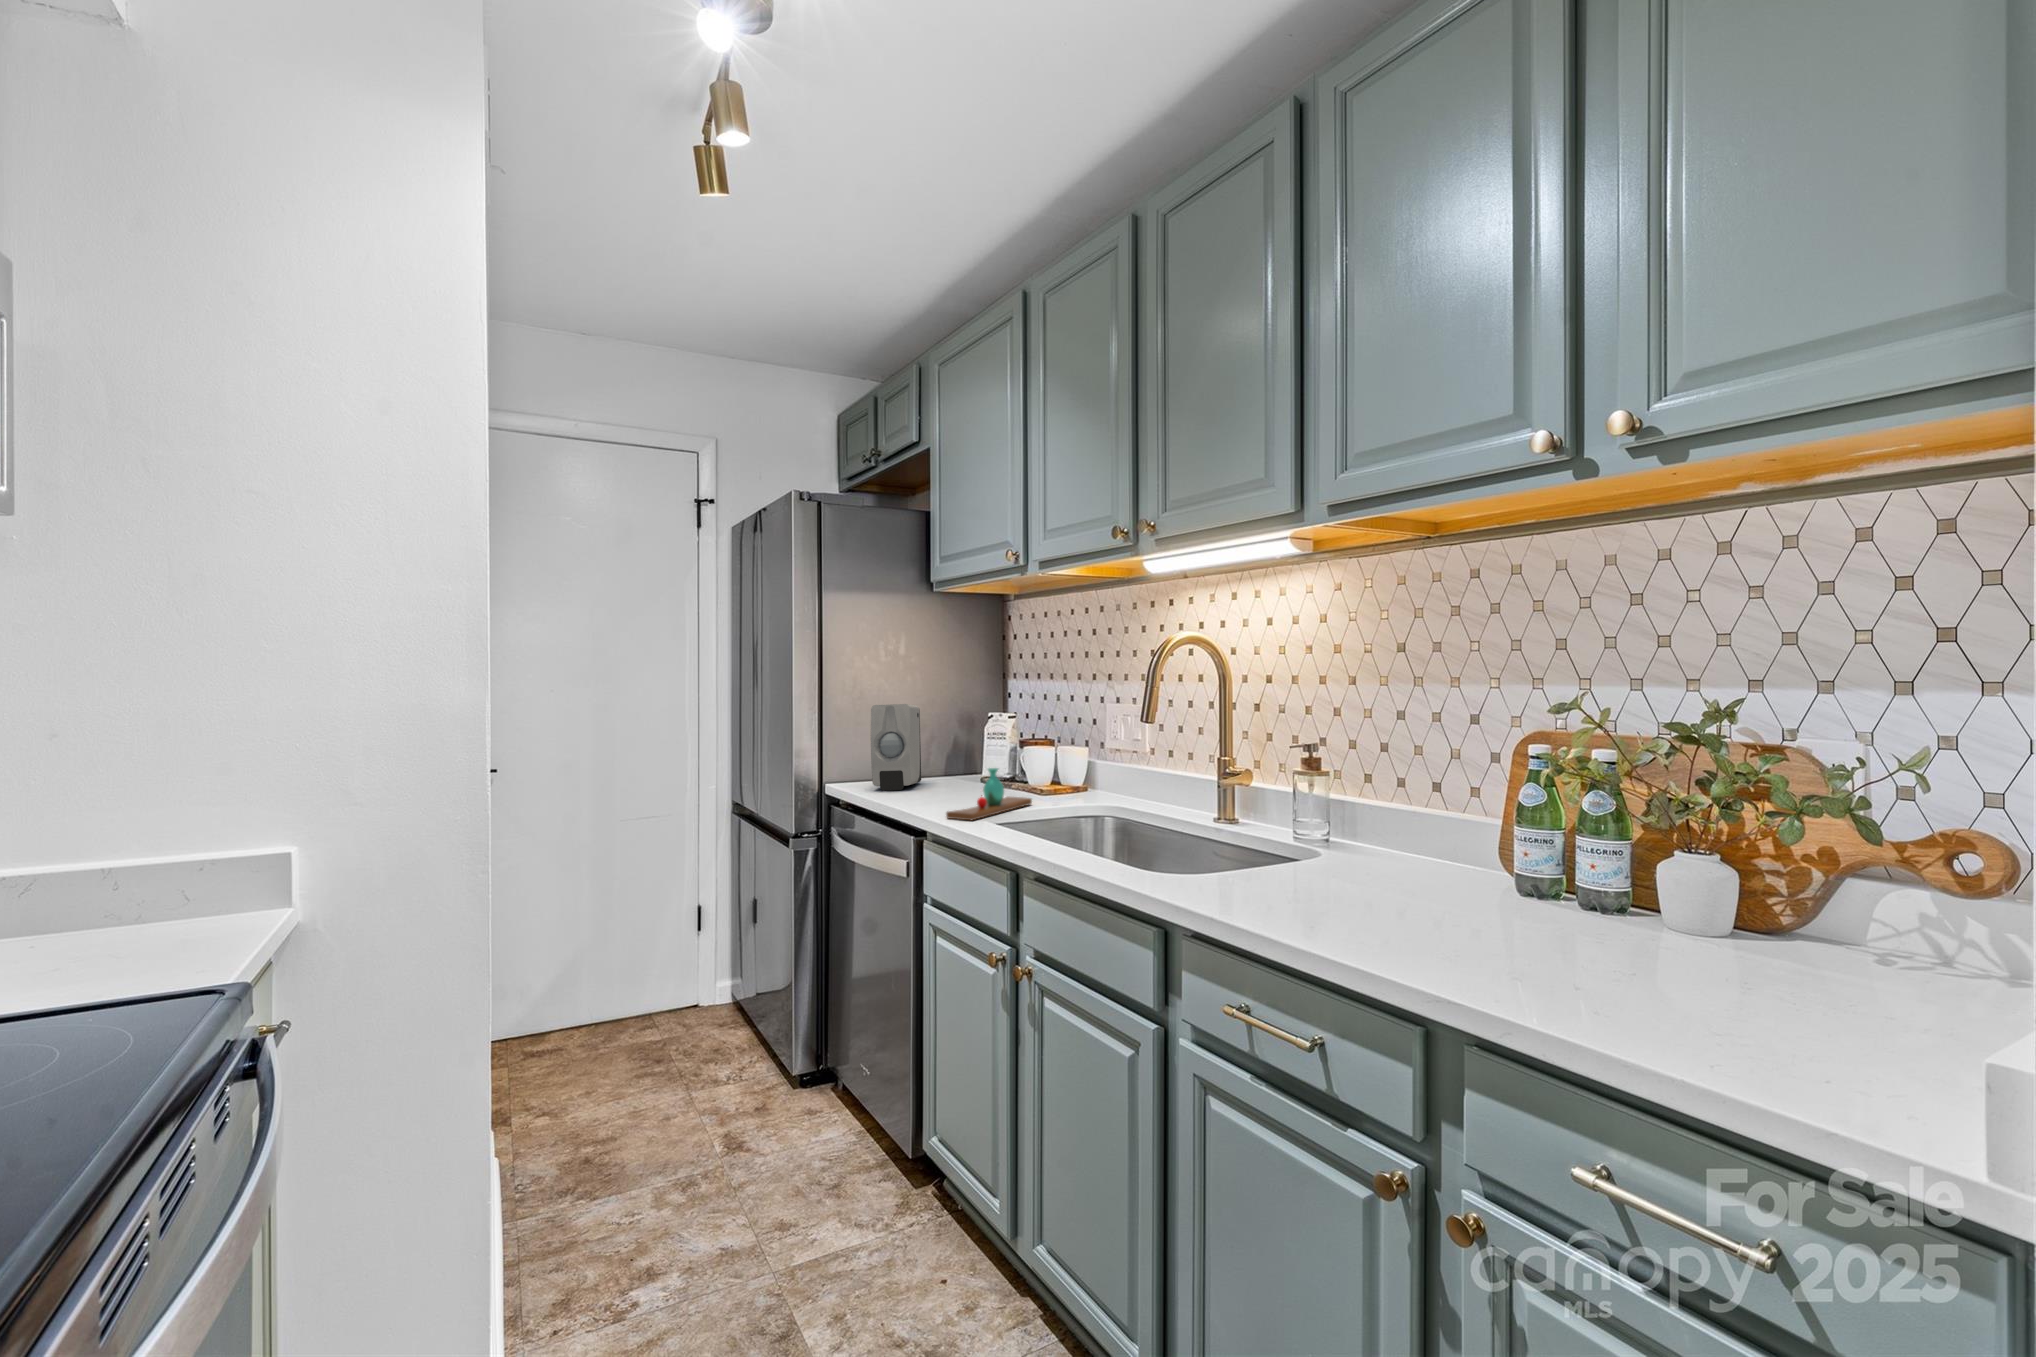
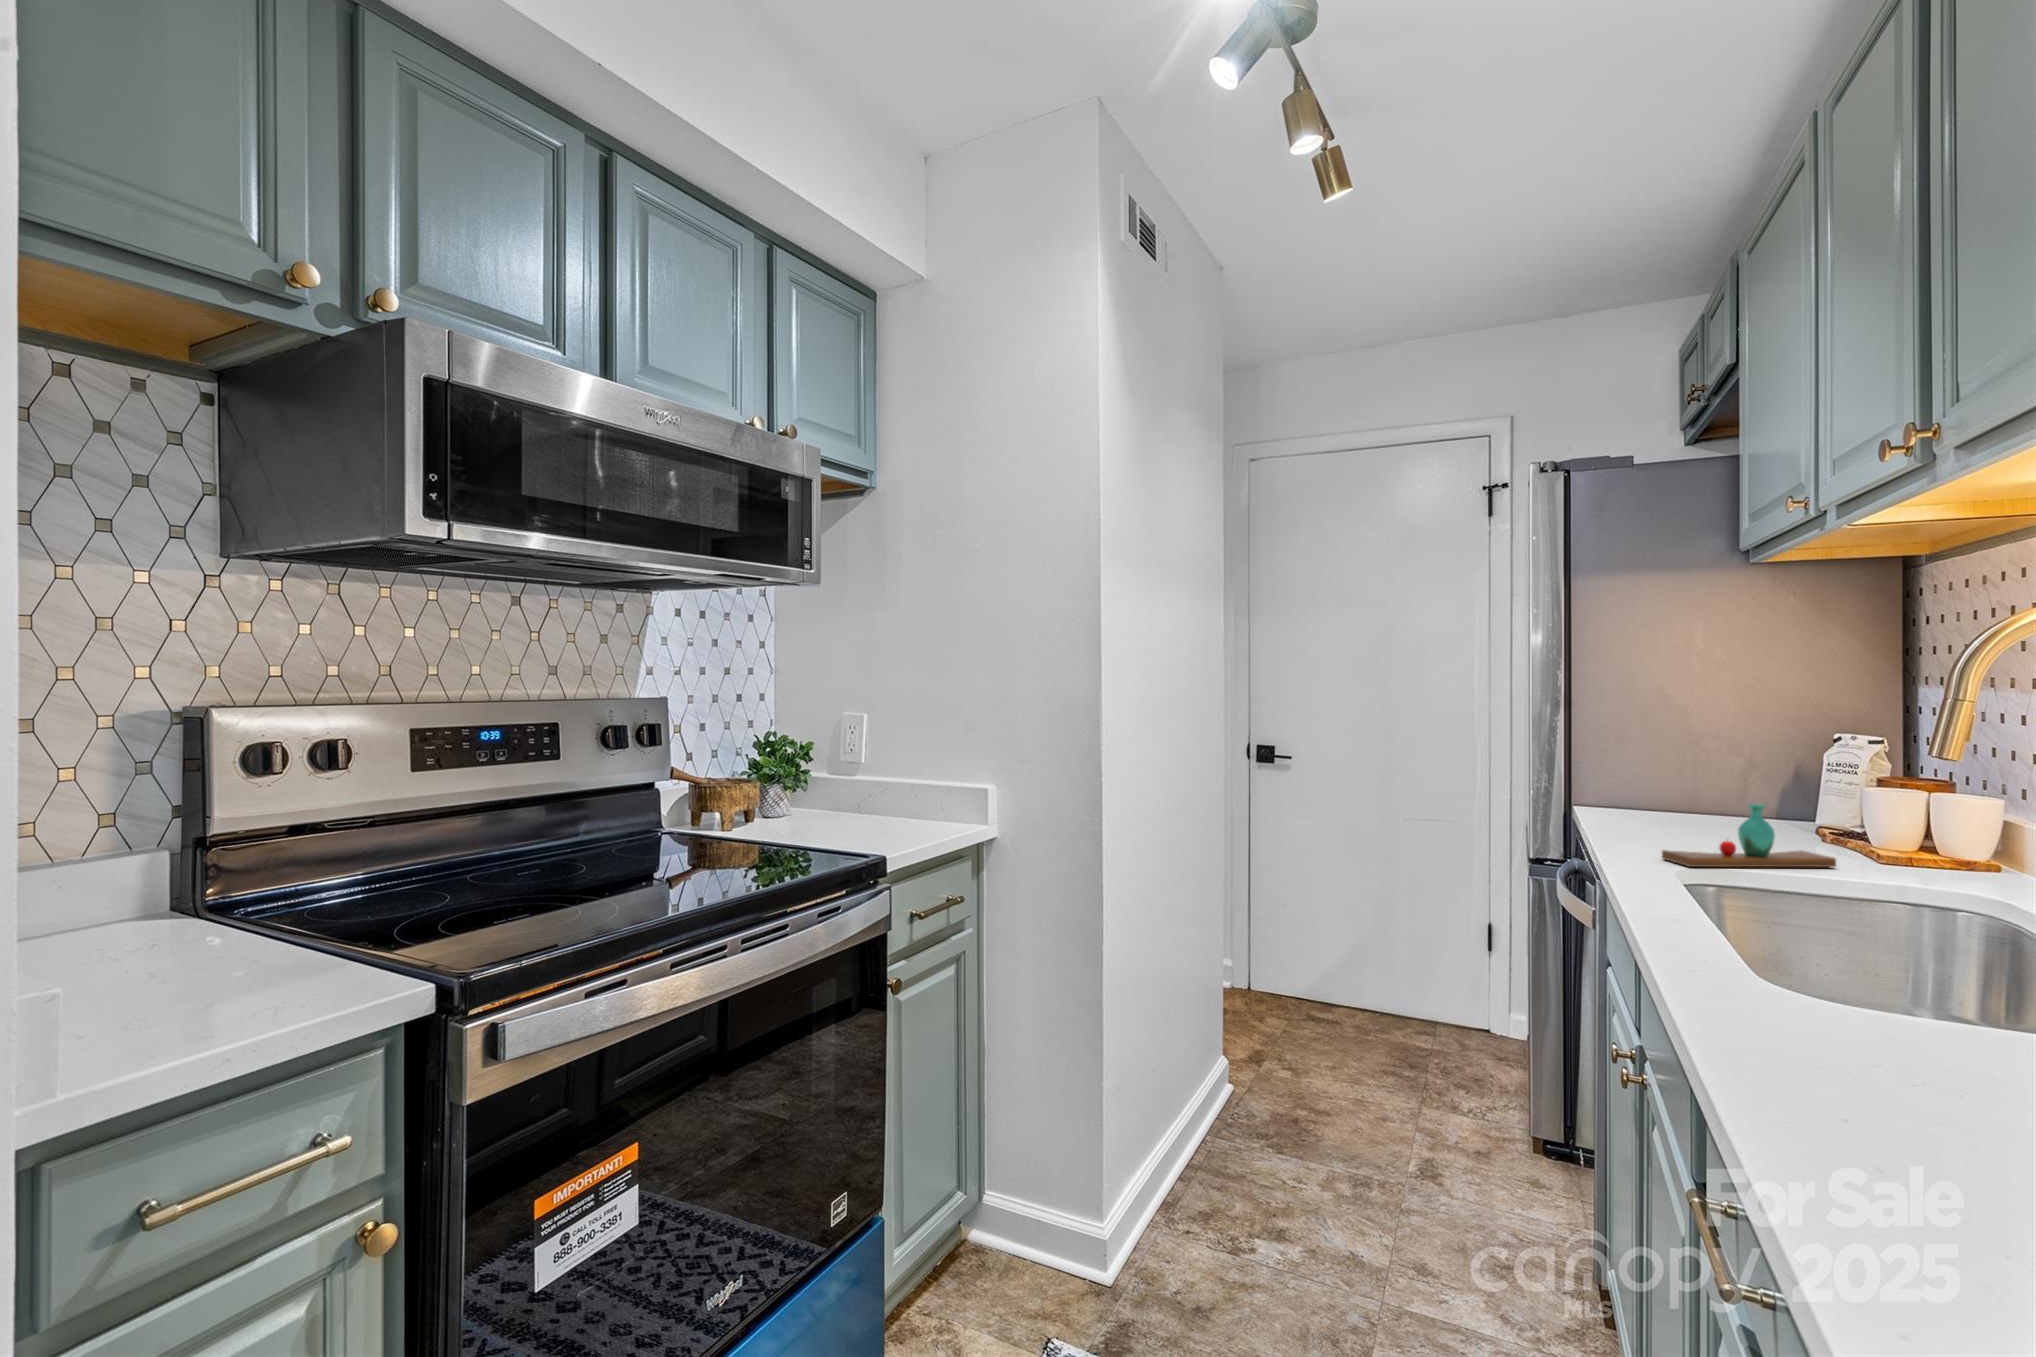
soap dispenser: present [871,704,921,790] -> none [1640,710,1735,823]

